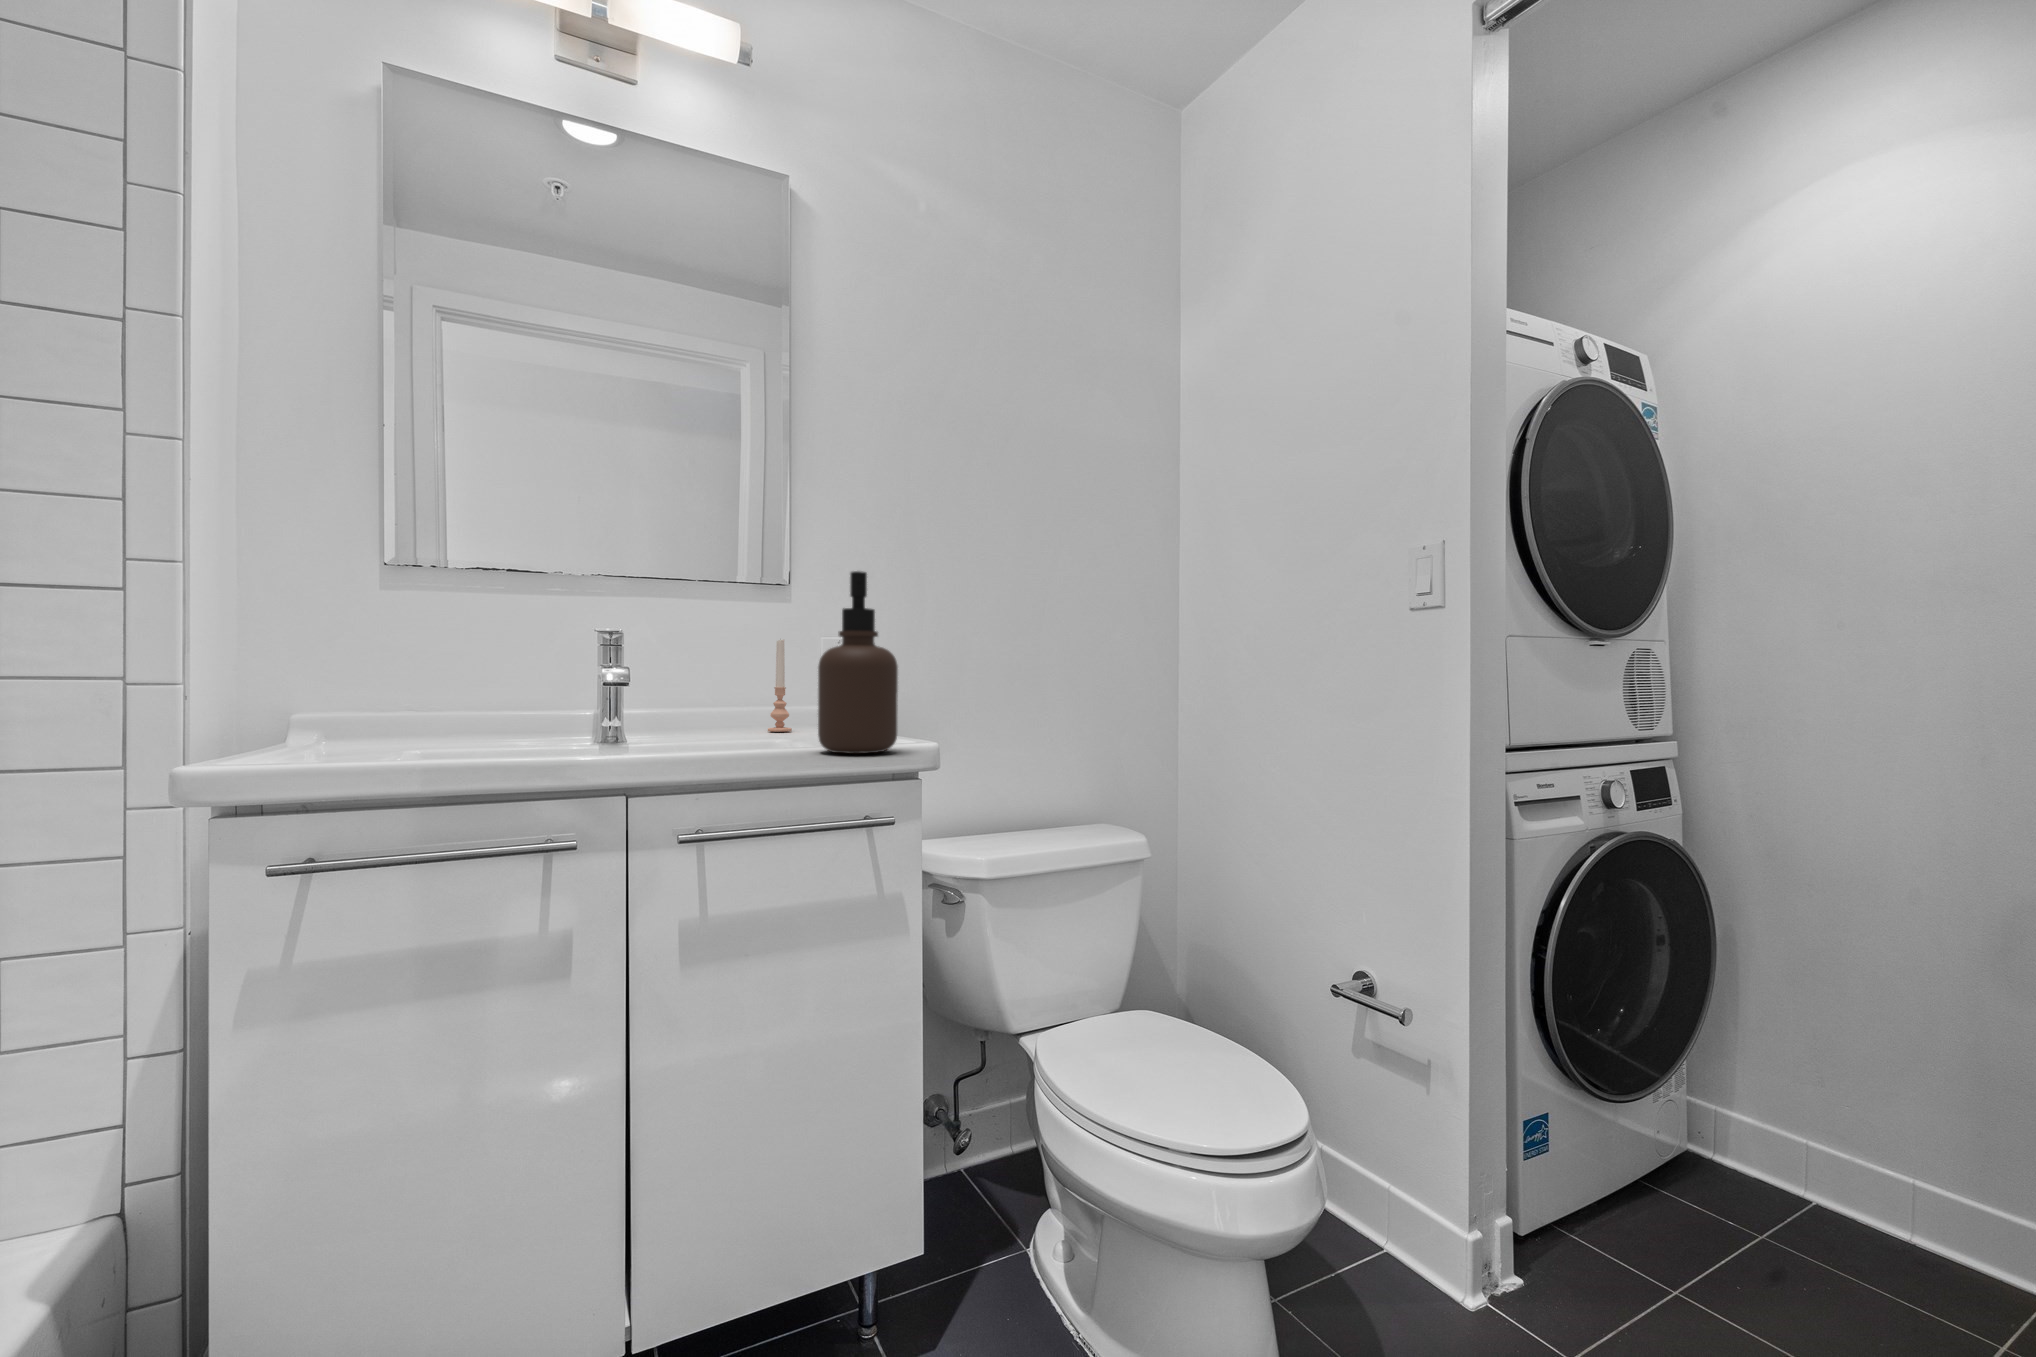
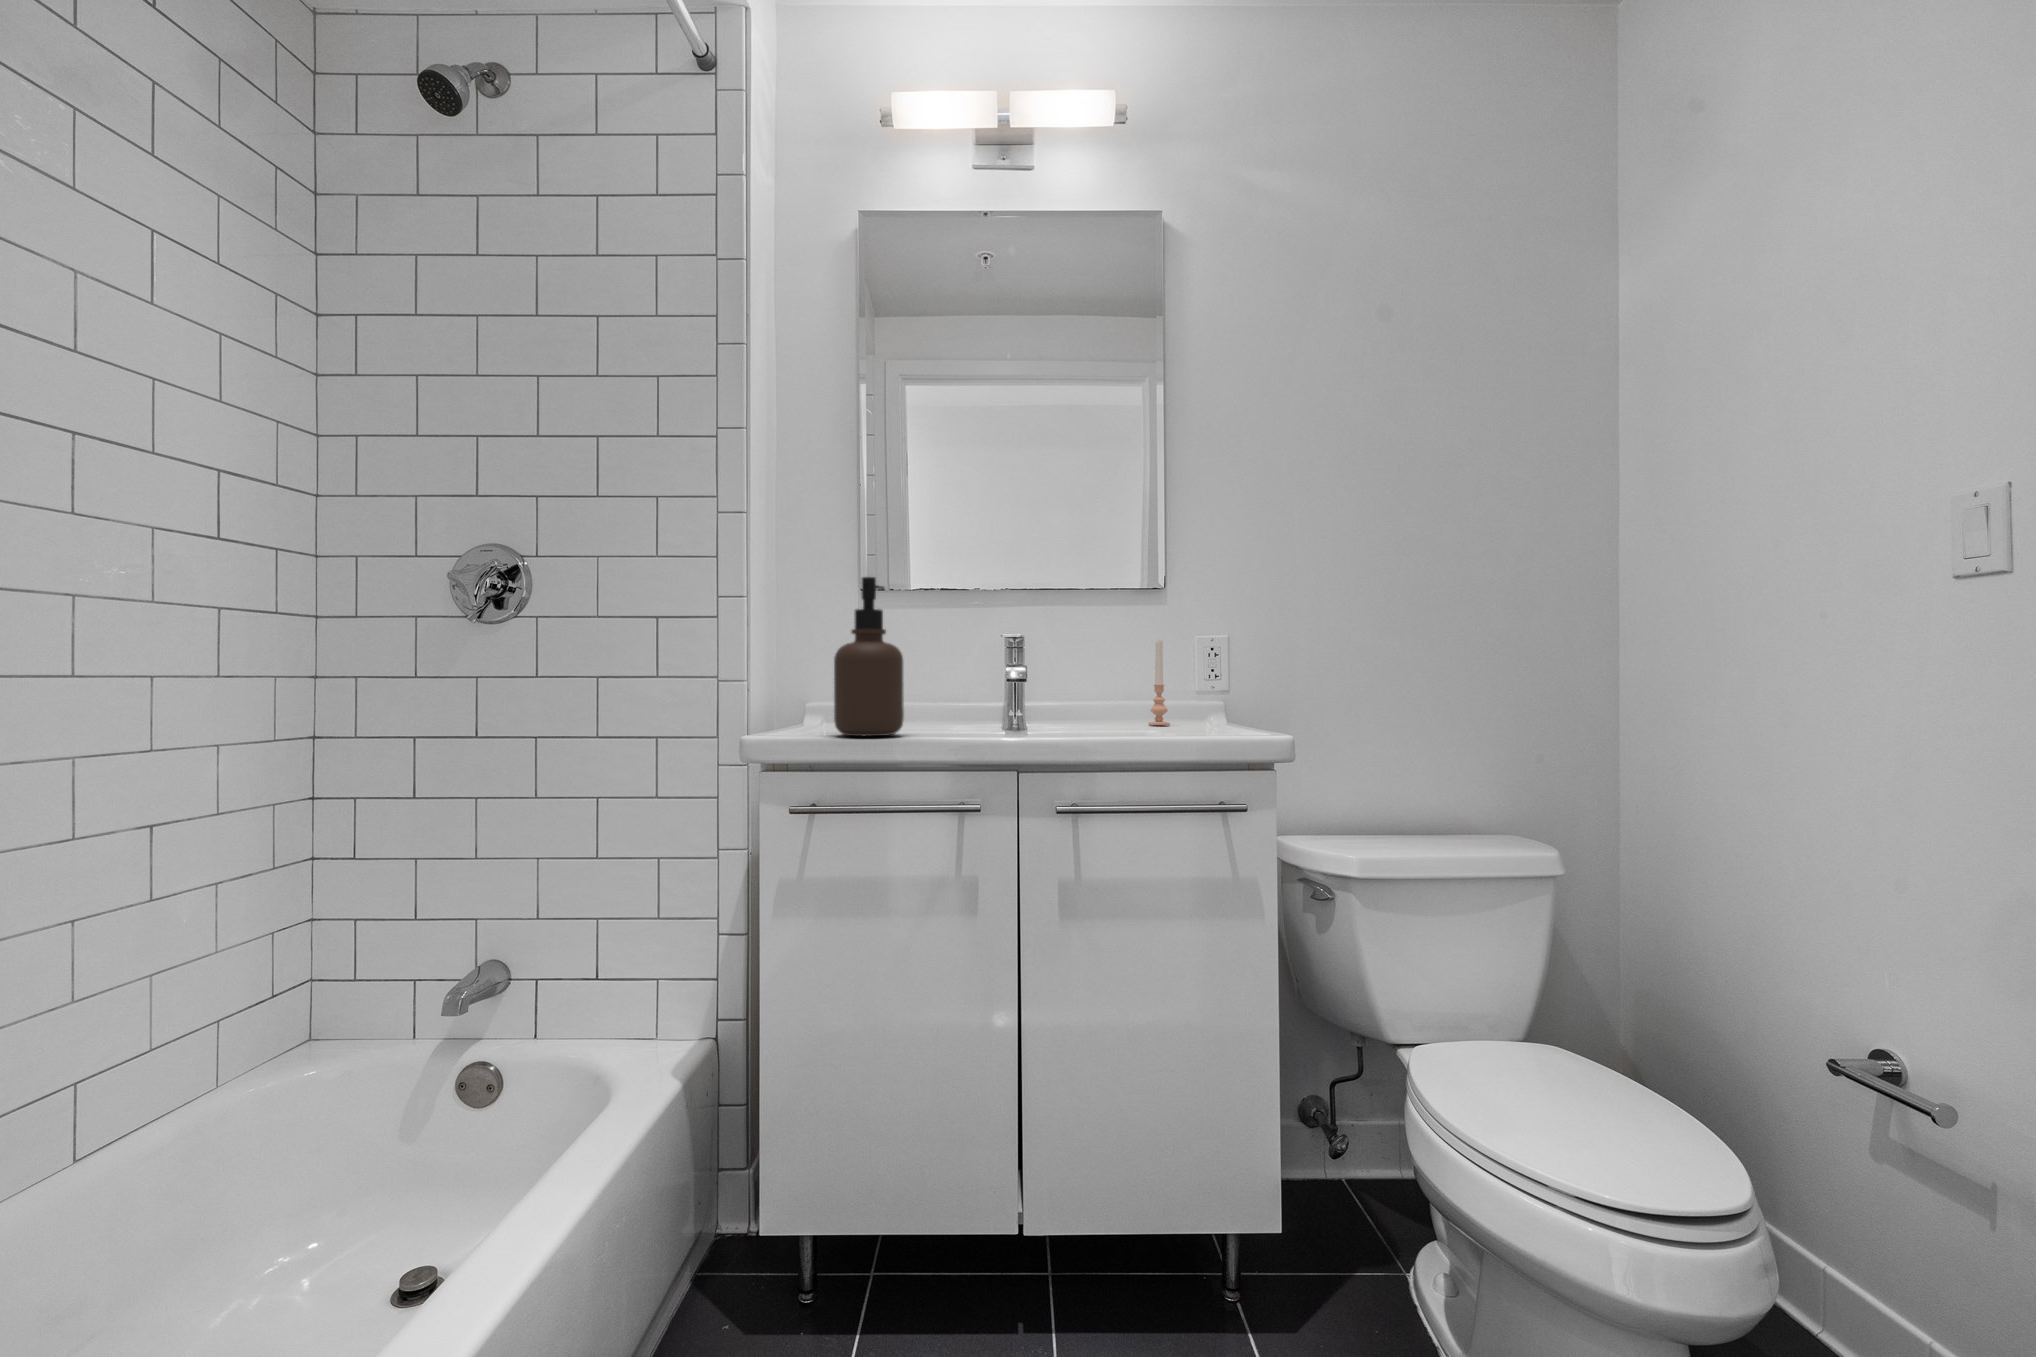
soap dispenser: present [818,571,898,754] -> present [834,577,904,736]

